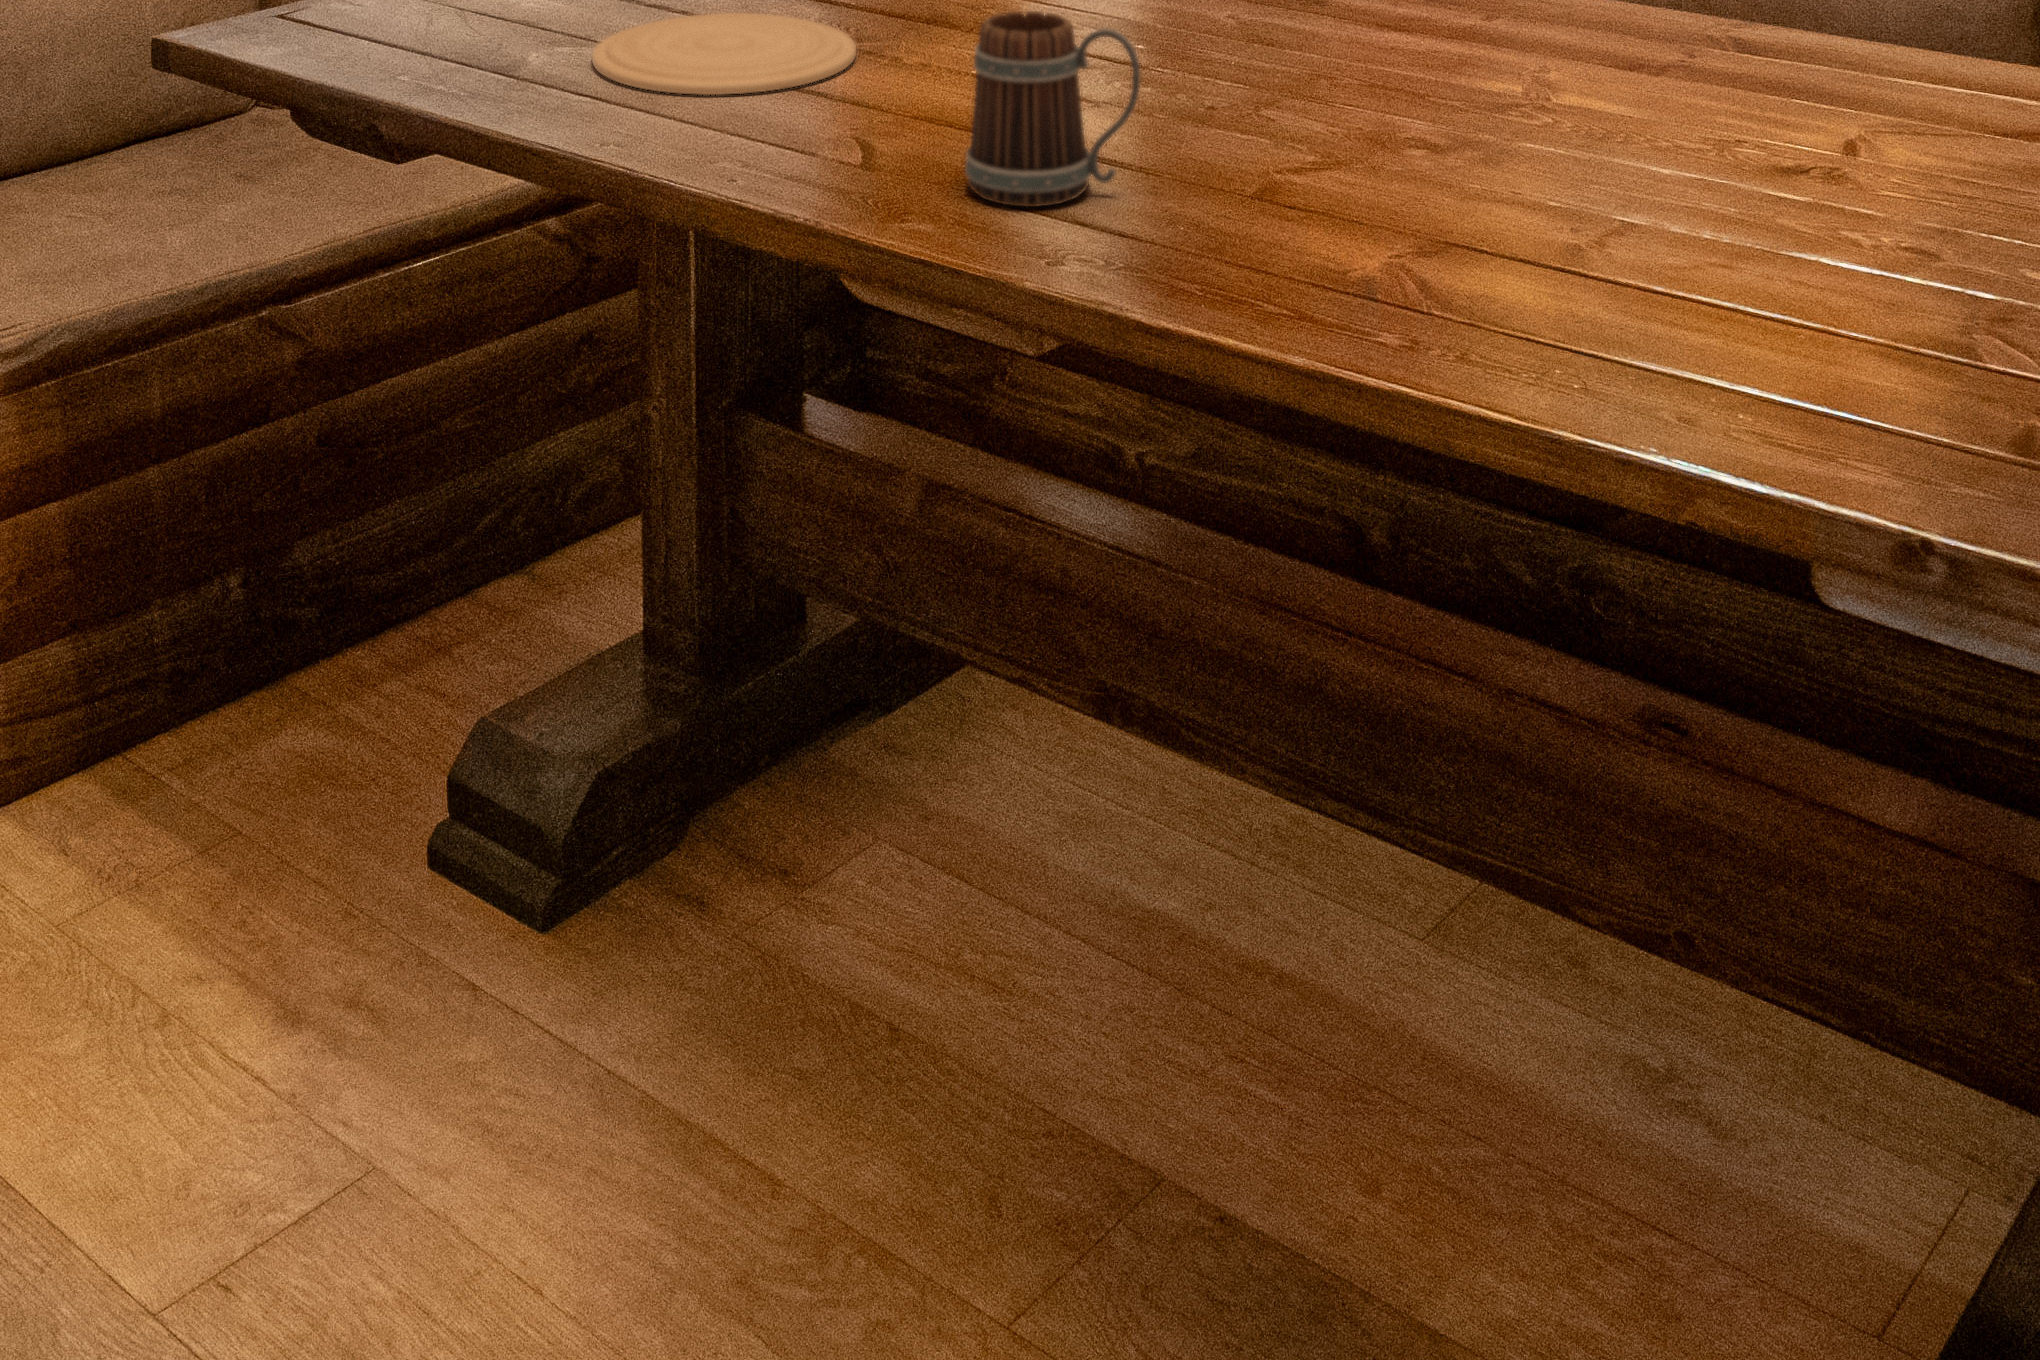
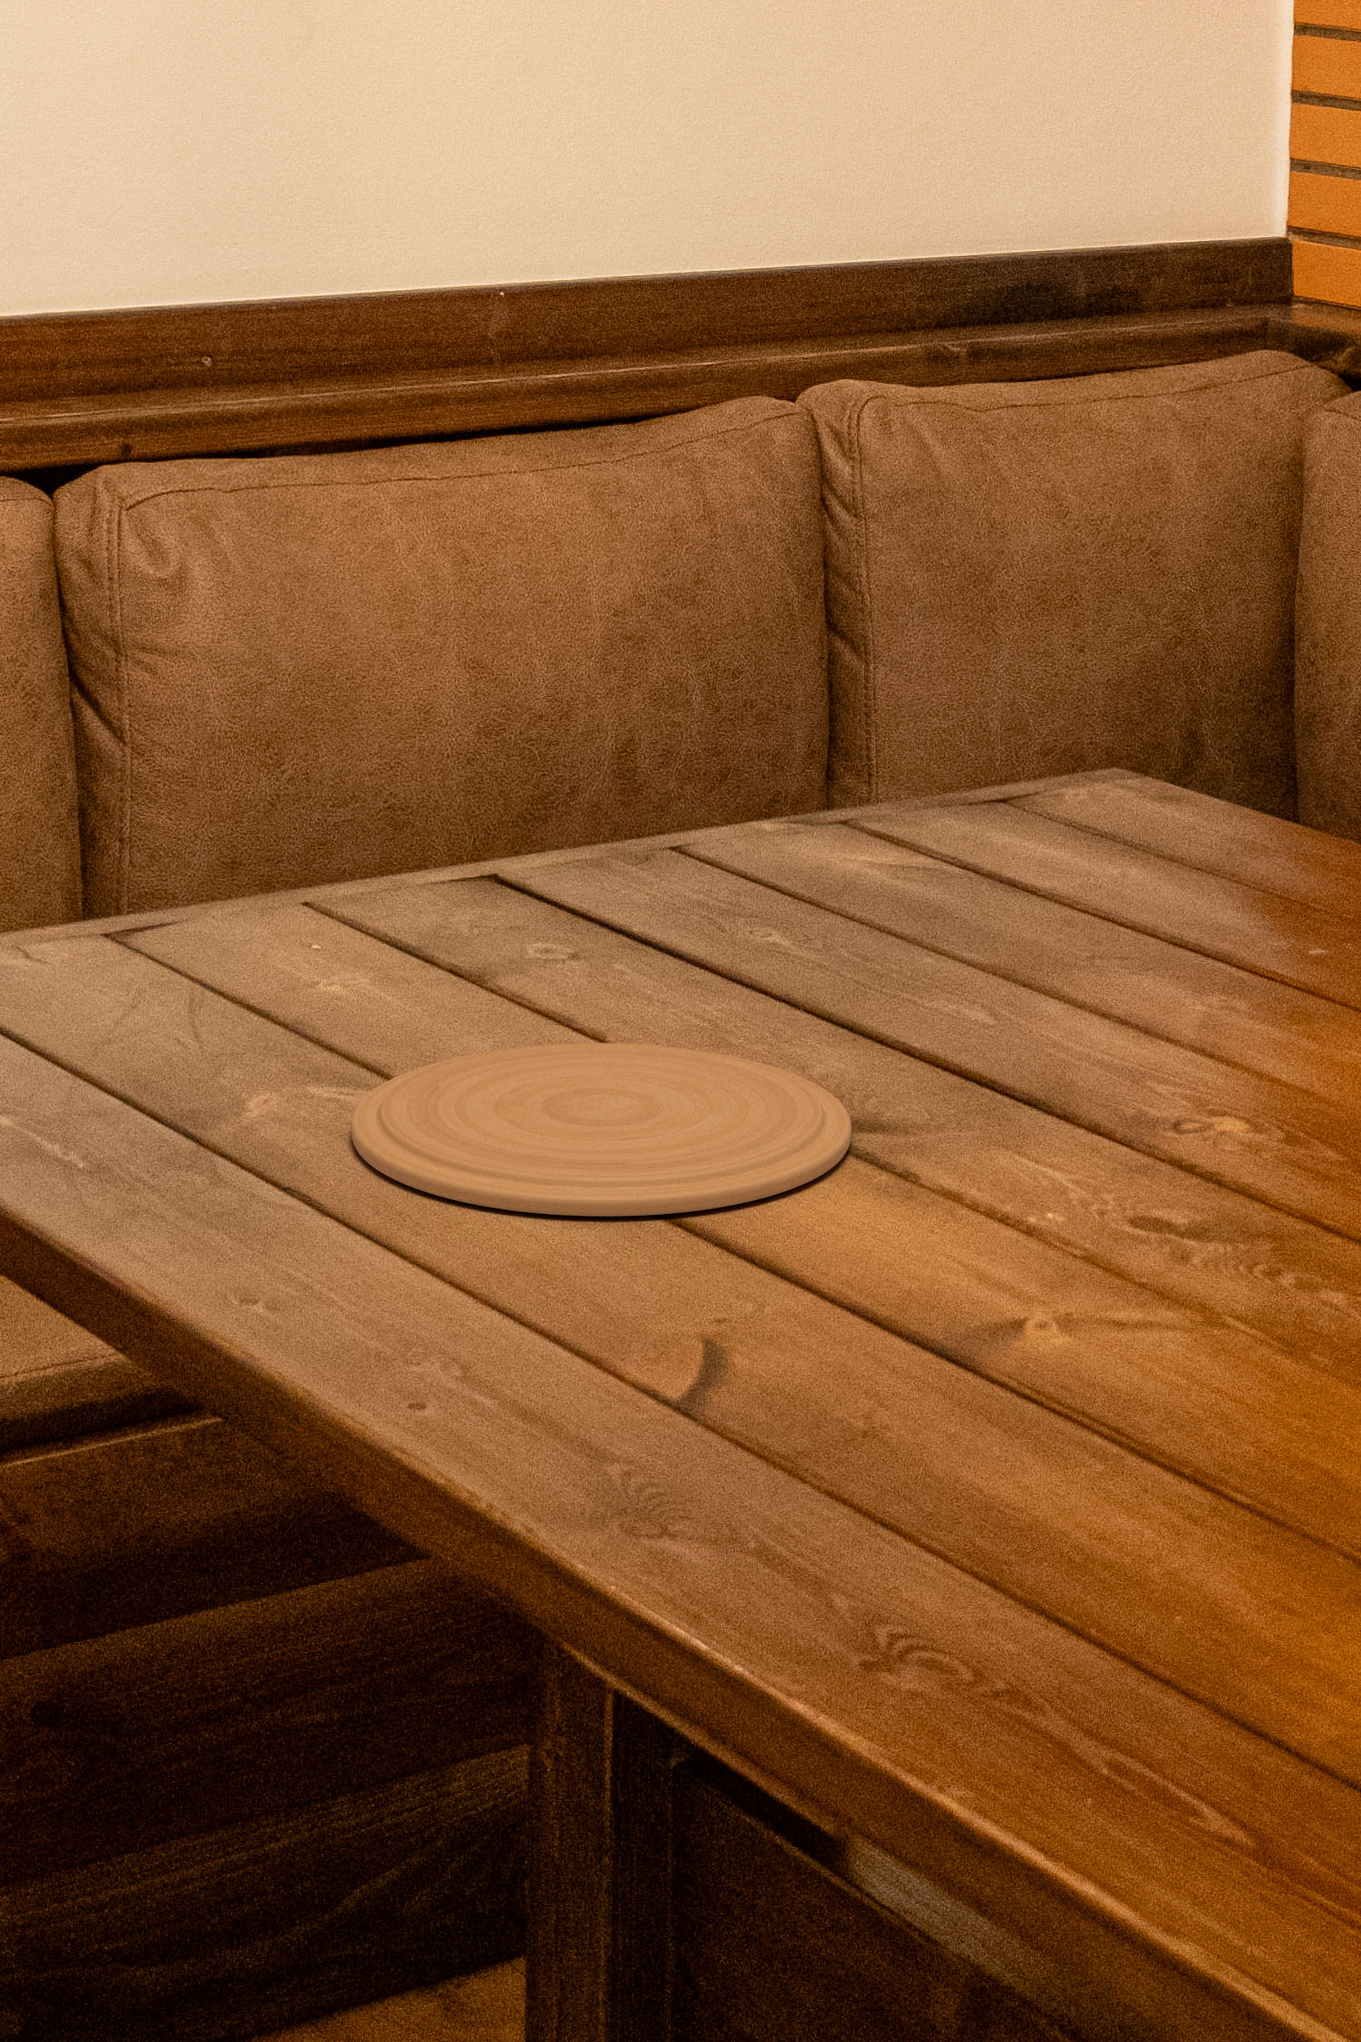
beer mug: present [965,11,1140,207] -> none [845,1135,1180,1529]

